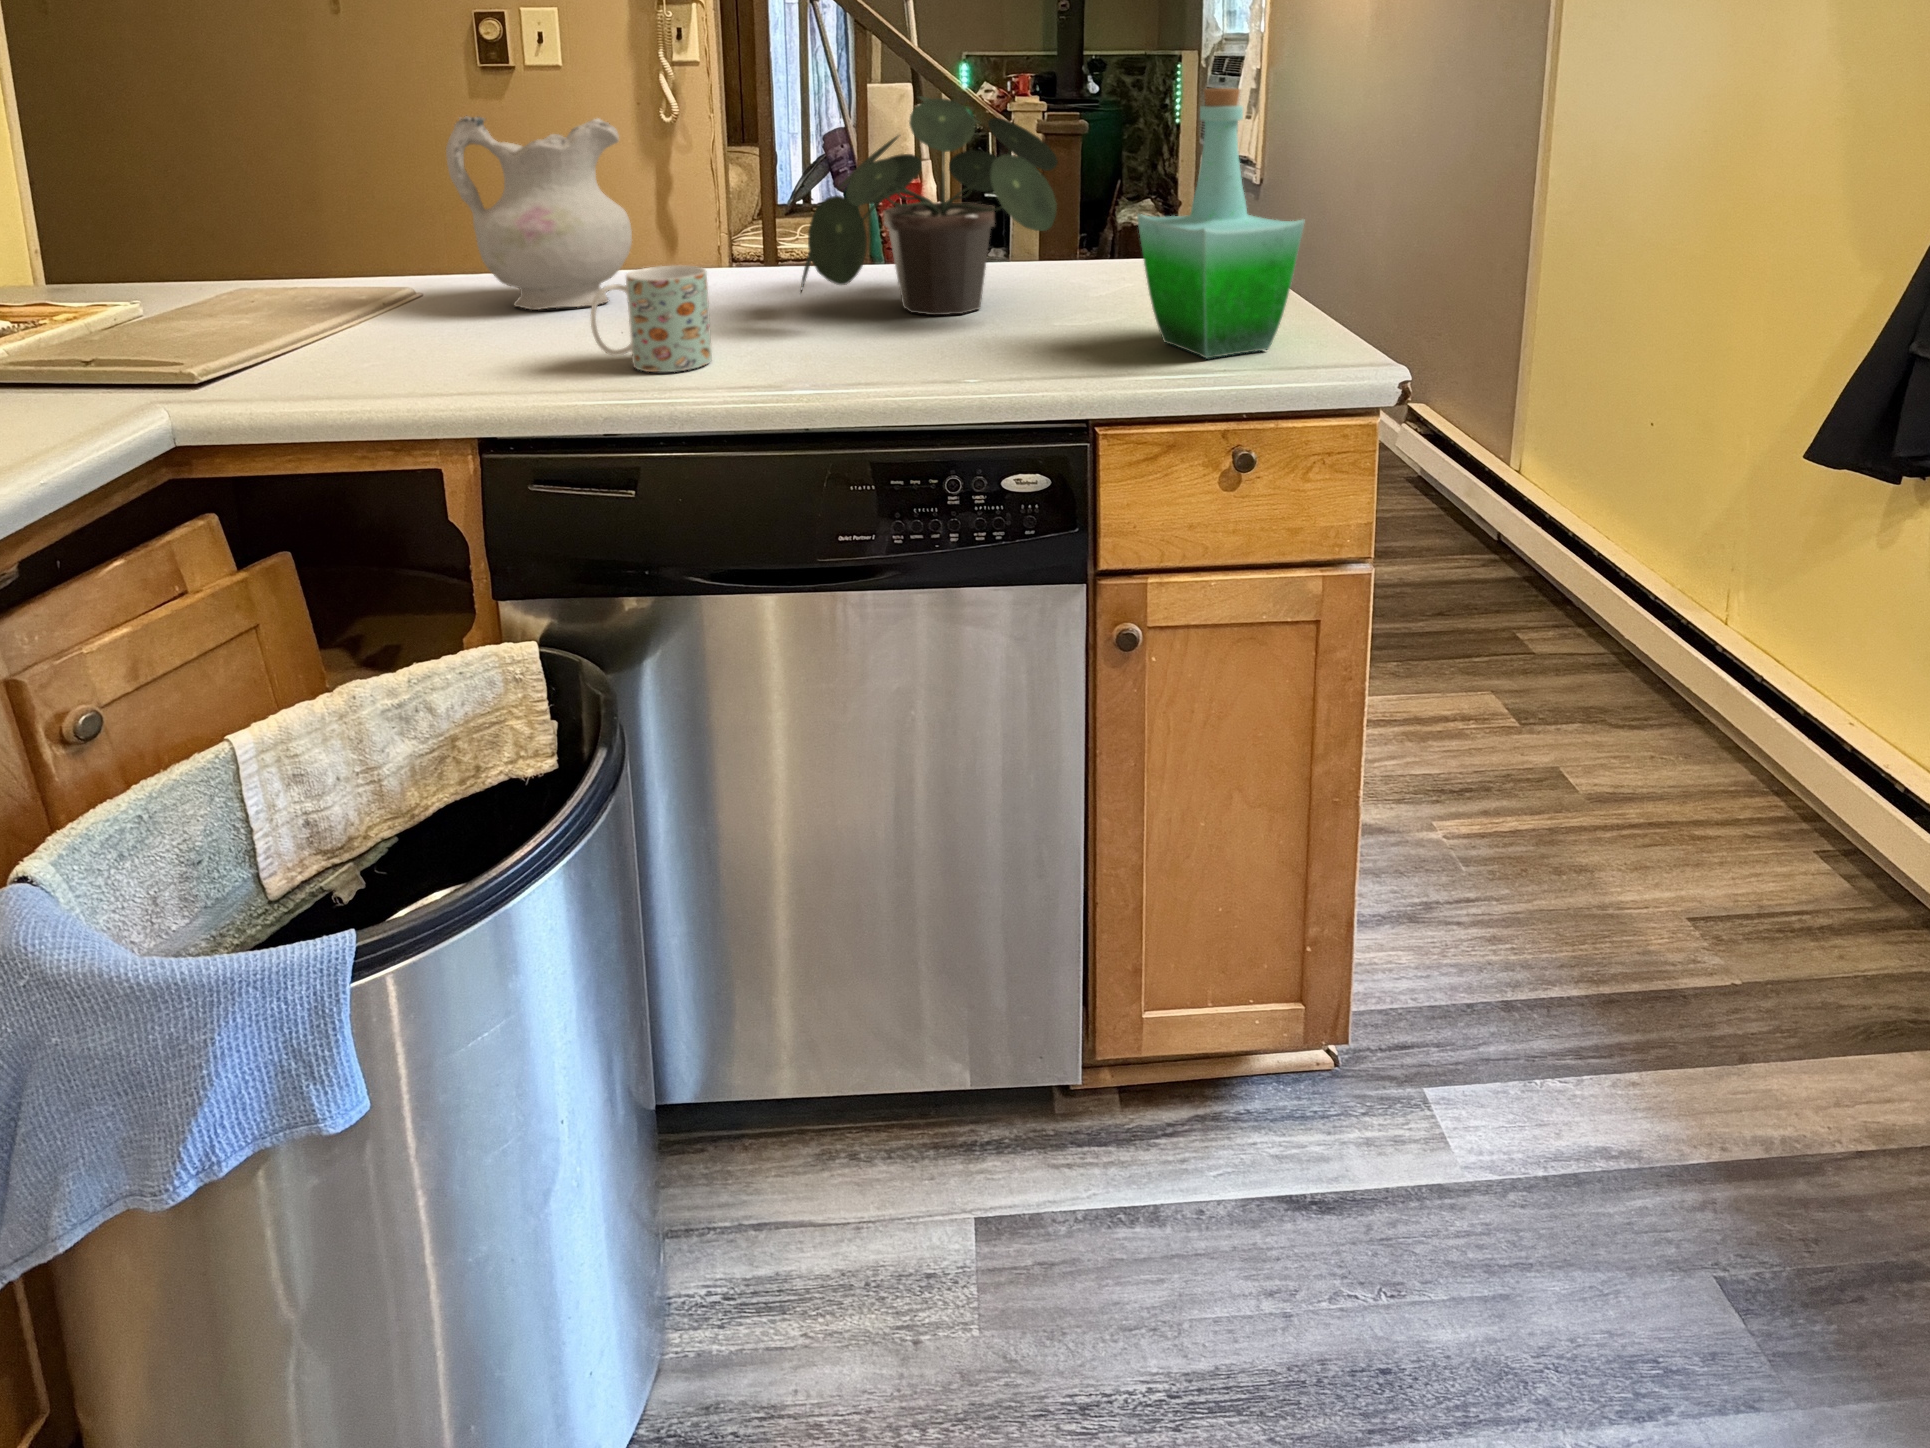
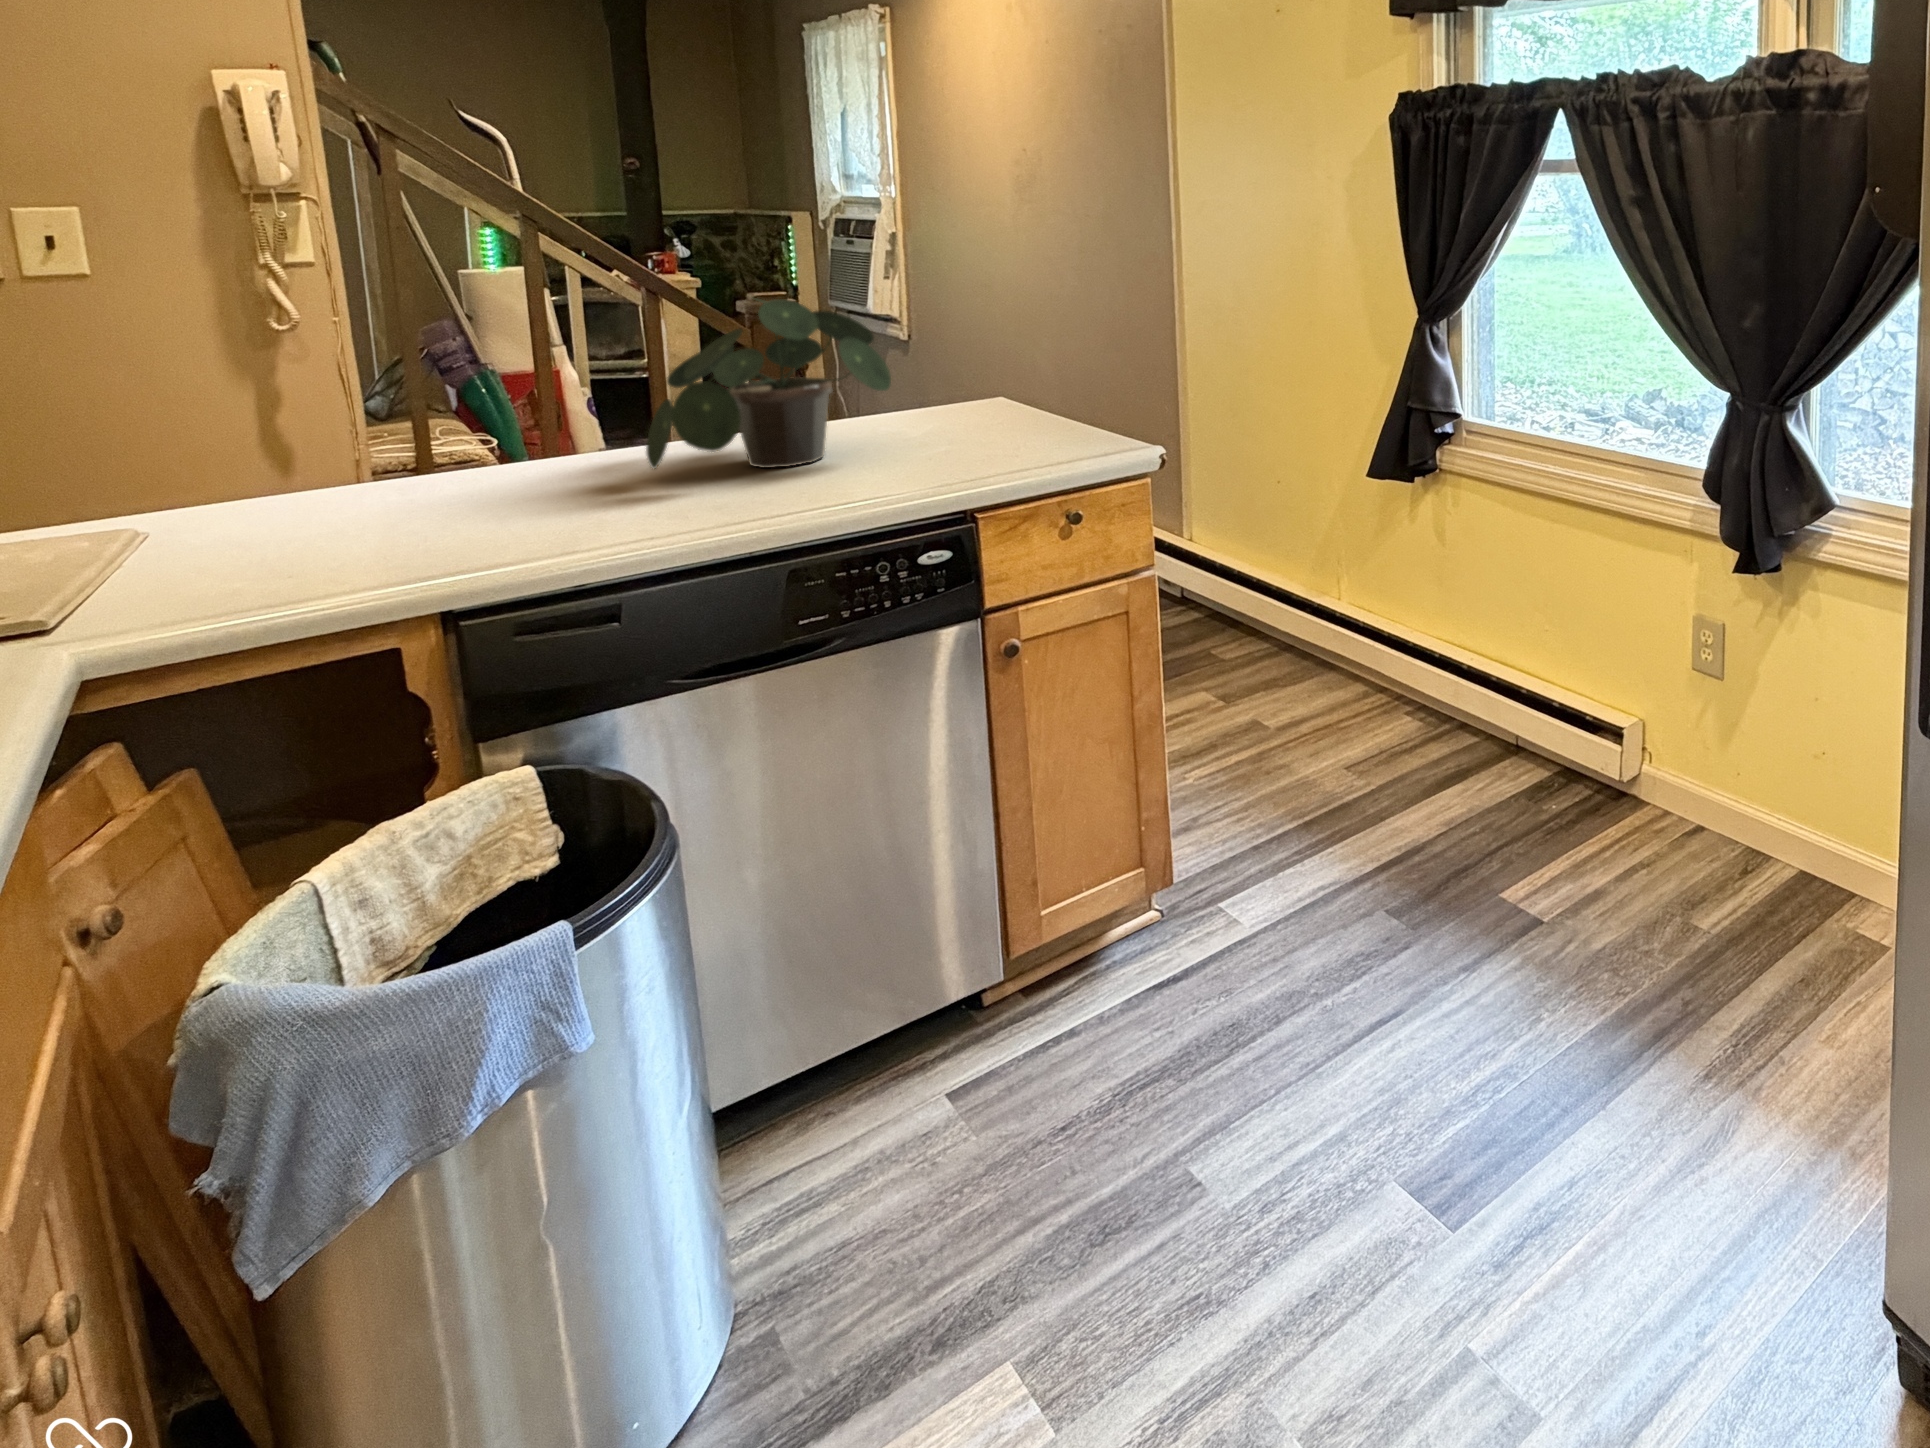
bottle: present [1137,88,1304,359] -> none [967,284,1086,459]
ceramic pitcher: present [446,116,632,310] -> none [179,335,430,527]
mug: present [591,266,712,372] -> none [507,449,627,539]

